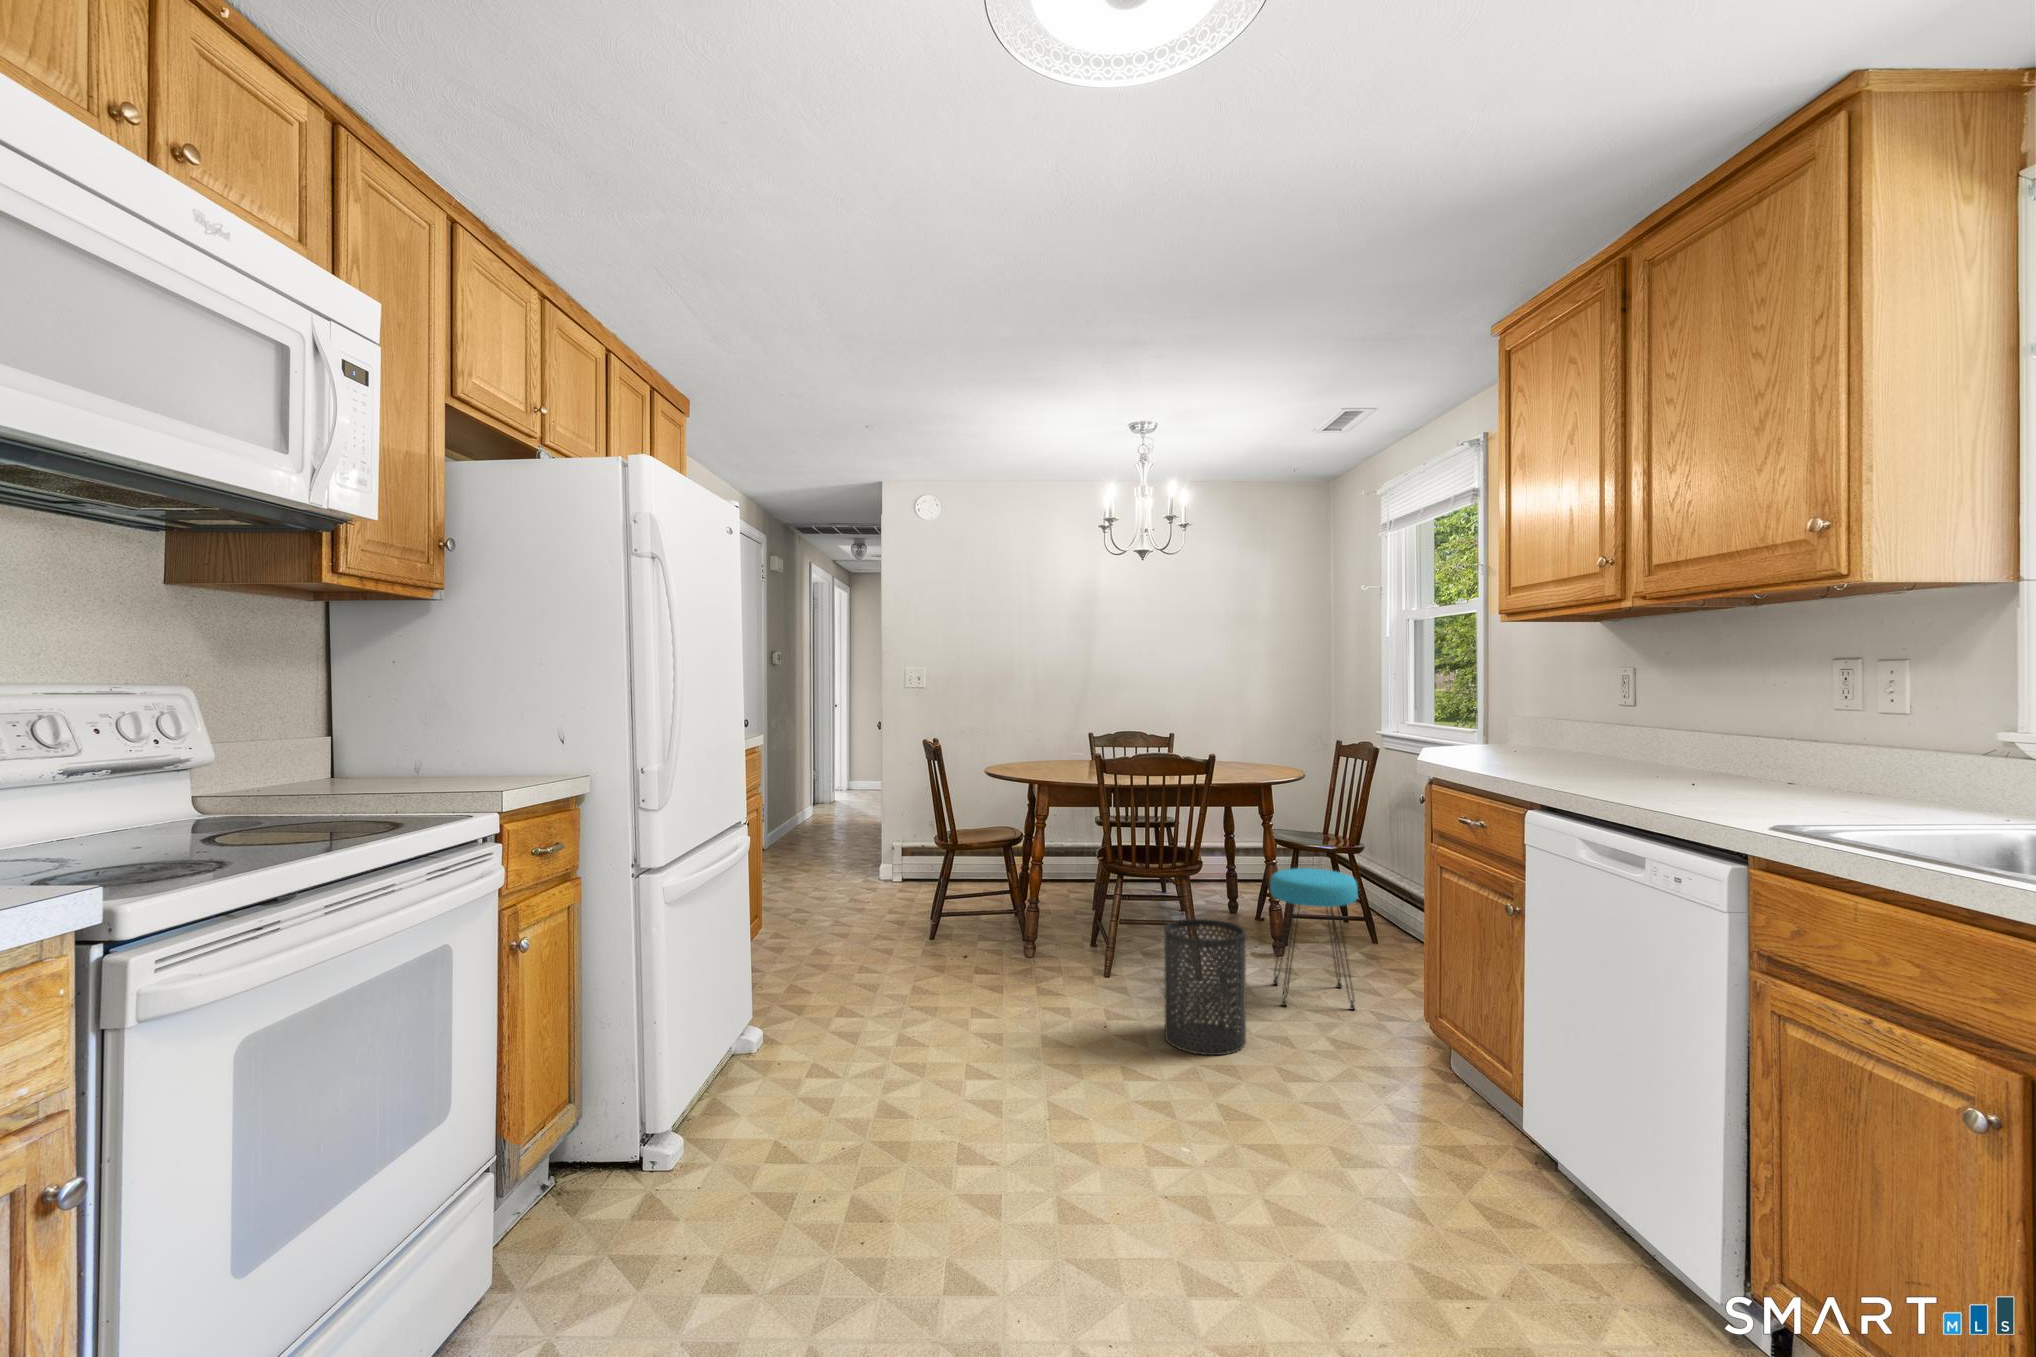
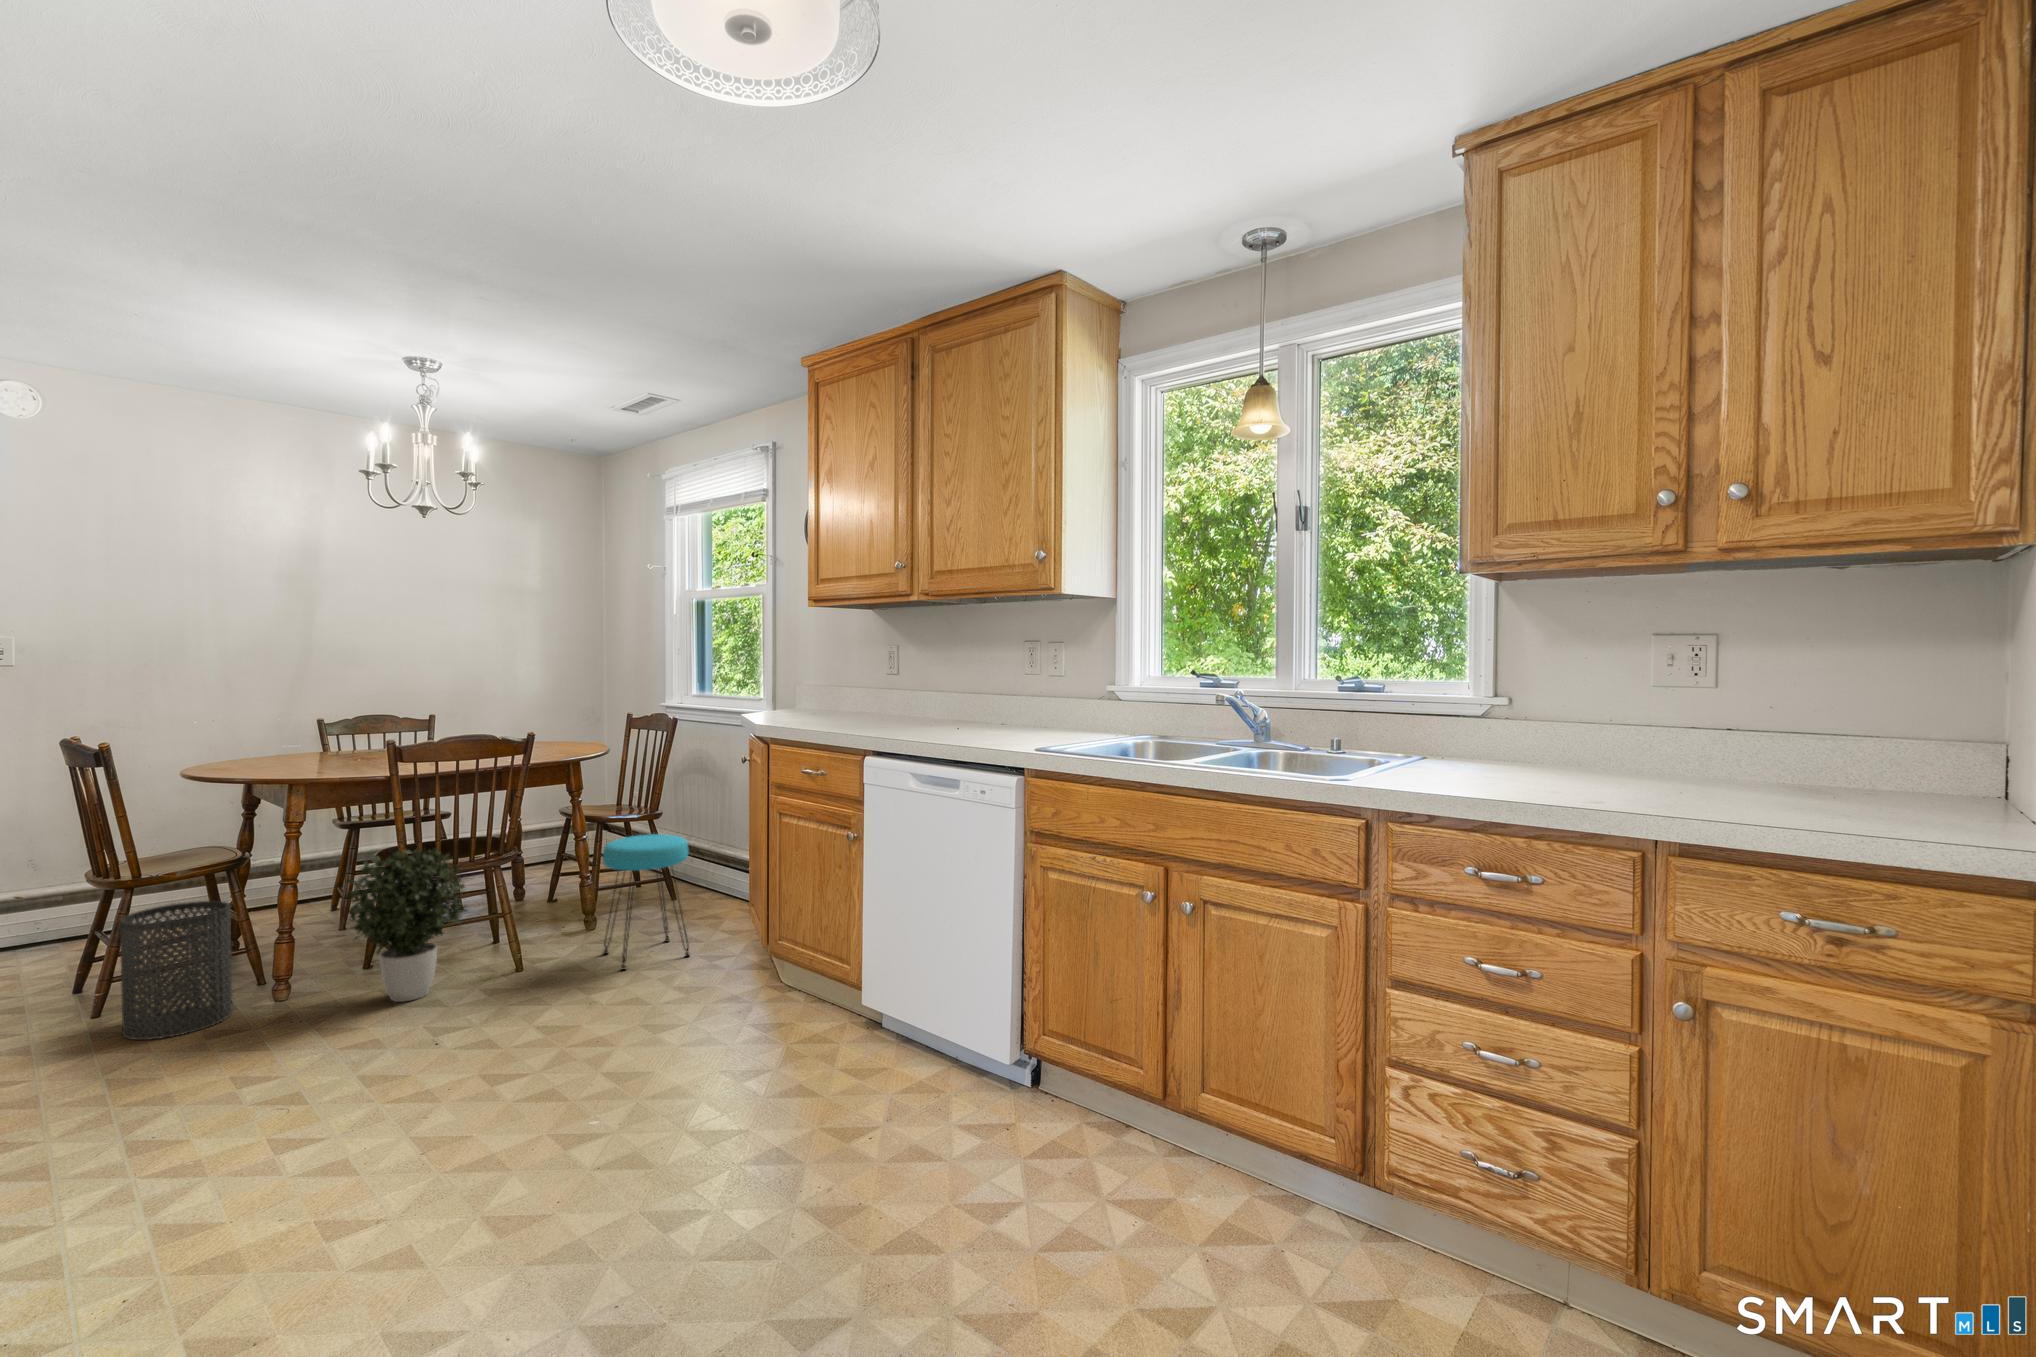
potted plant: none [1064,848,1154,984] -> present [345,848,467,1002]
trash can: present [1164,919,1247,1055] -> present [120,901,233,1040]

